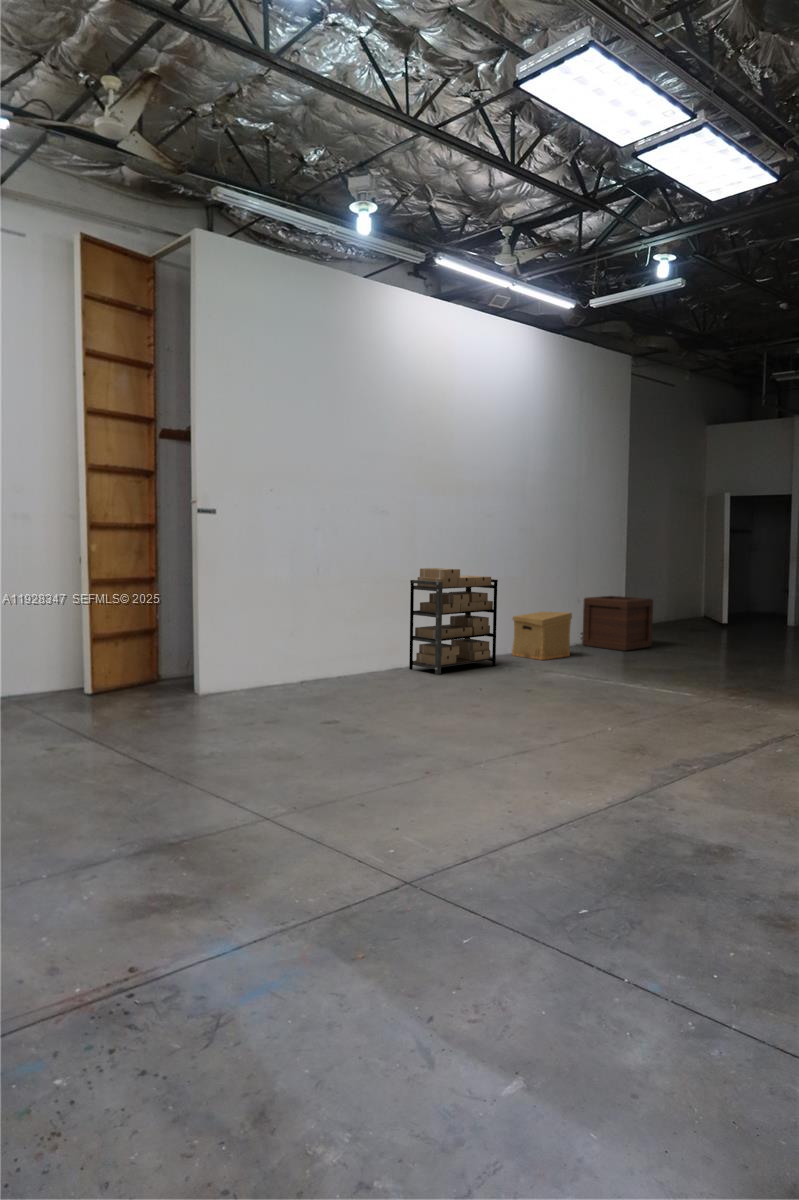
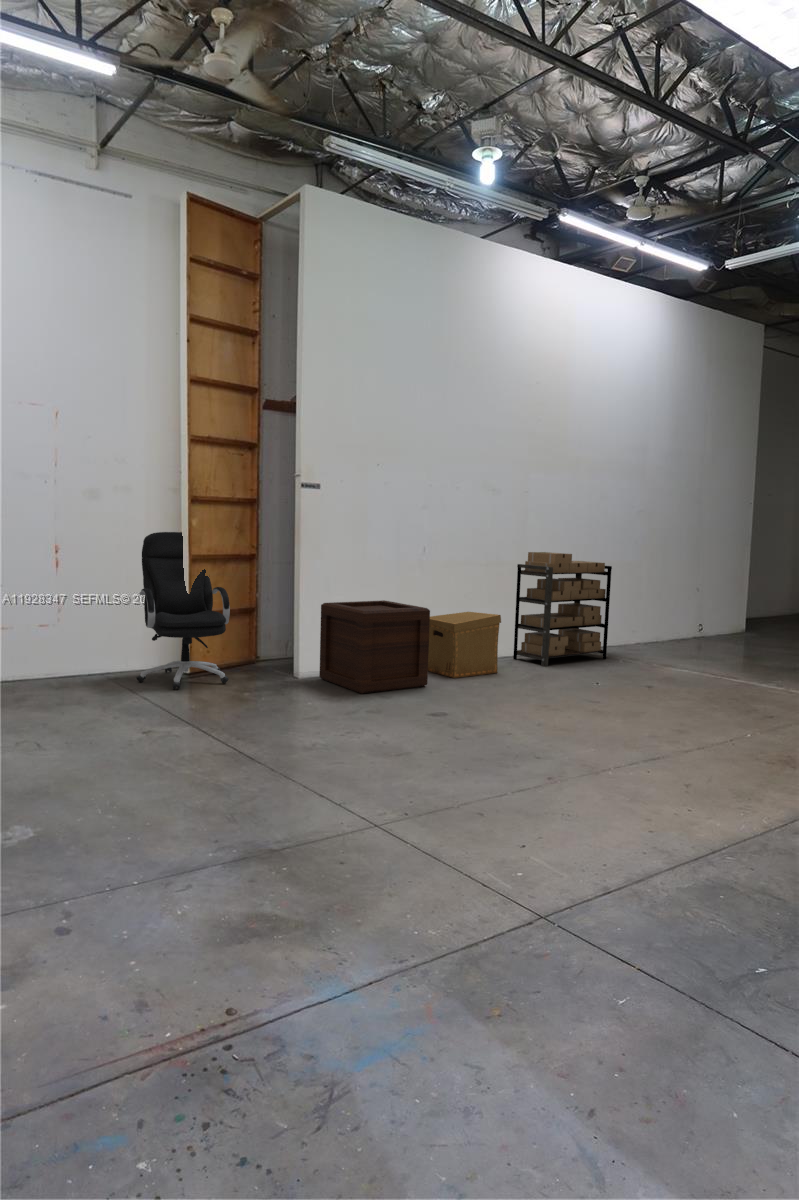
office chair: none [40,558,133,710] -> present [137,532,230,689]
wooden crate: present [582,596,653,651] -> present [319,600,430,694]
cardboard box: present [512,612,572,660] -> present [428,612,501,678]

